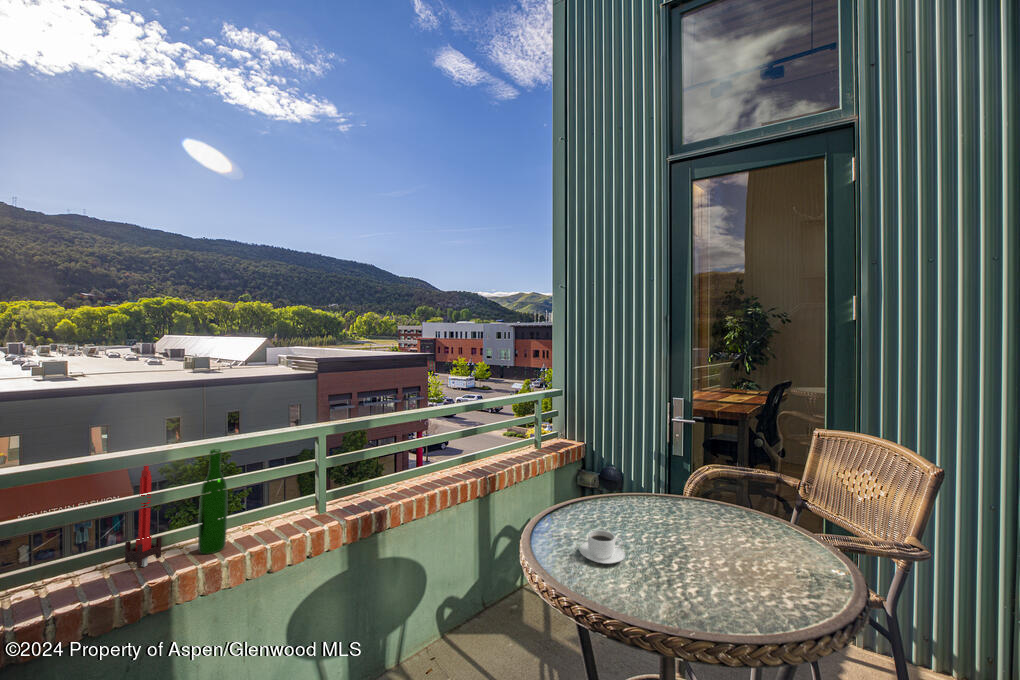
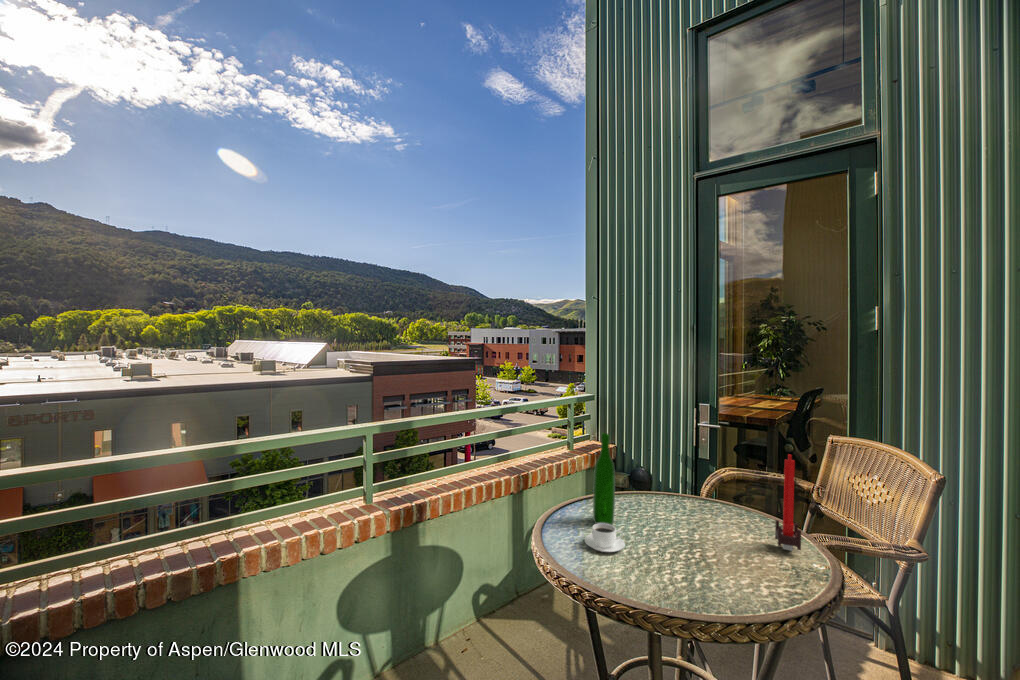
wine bottle: present [198,449,227,554] -> present [593,433,615,525]
candle: present [125,466,162,567] -> present [775,455,801,551]

